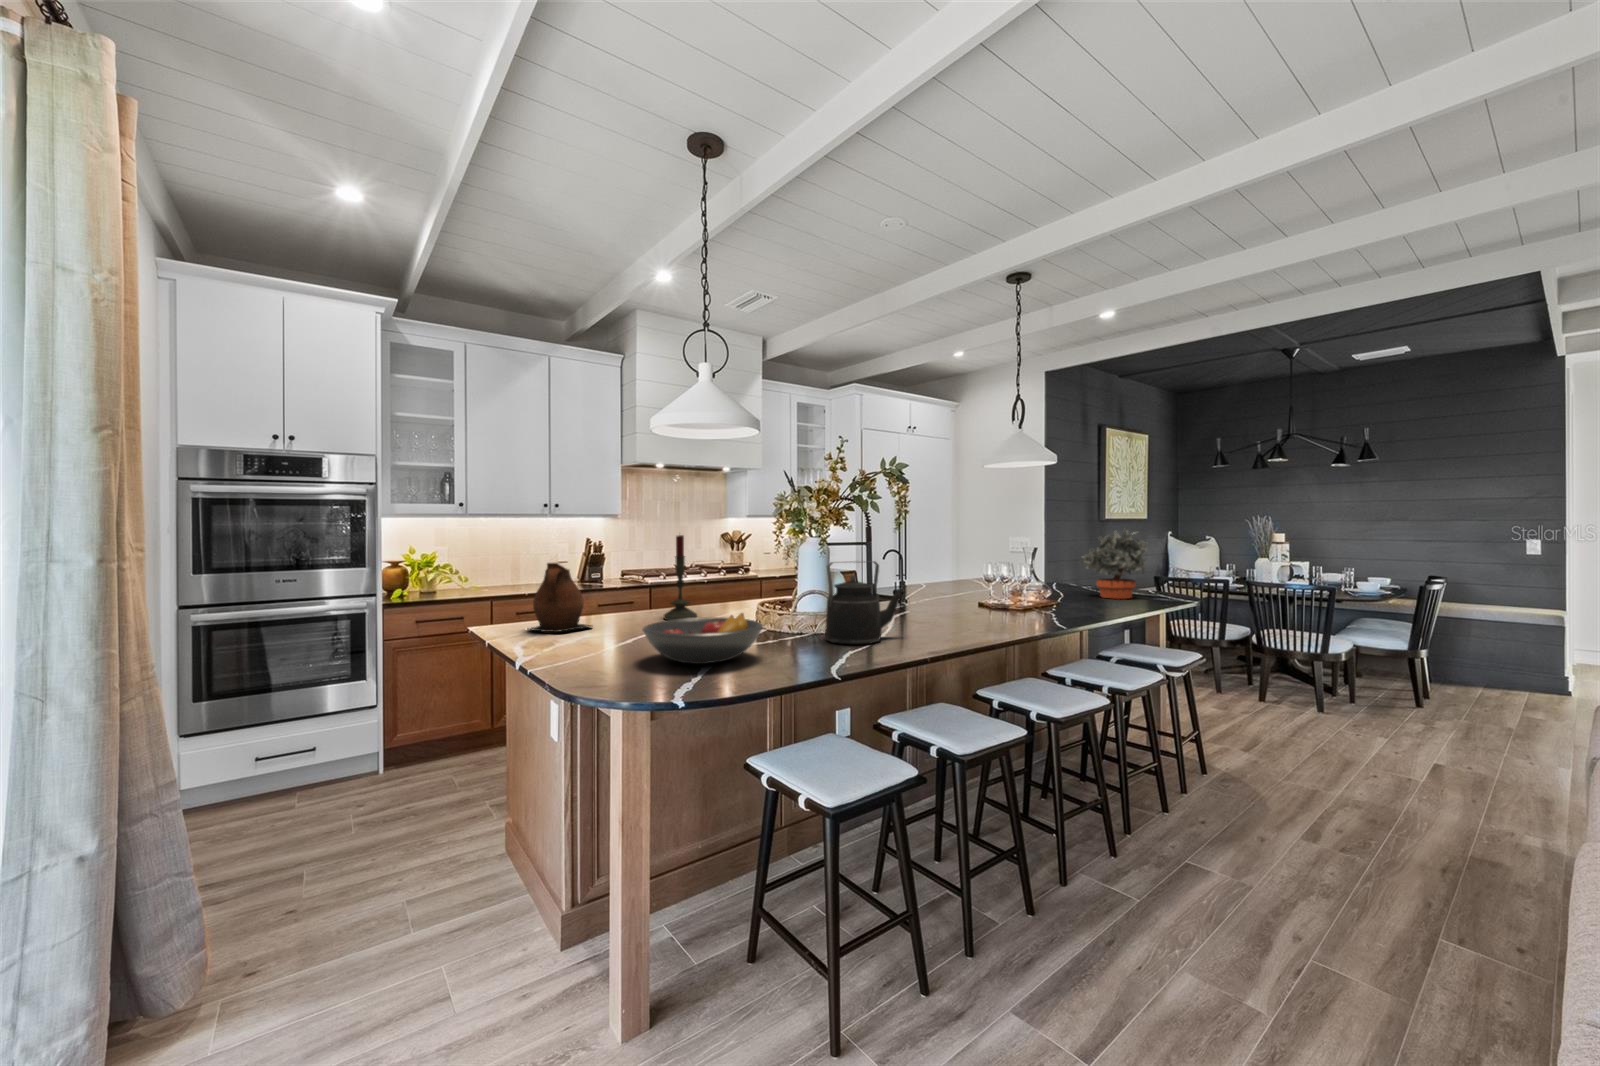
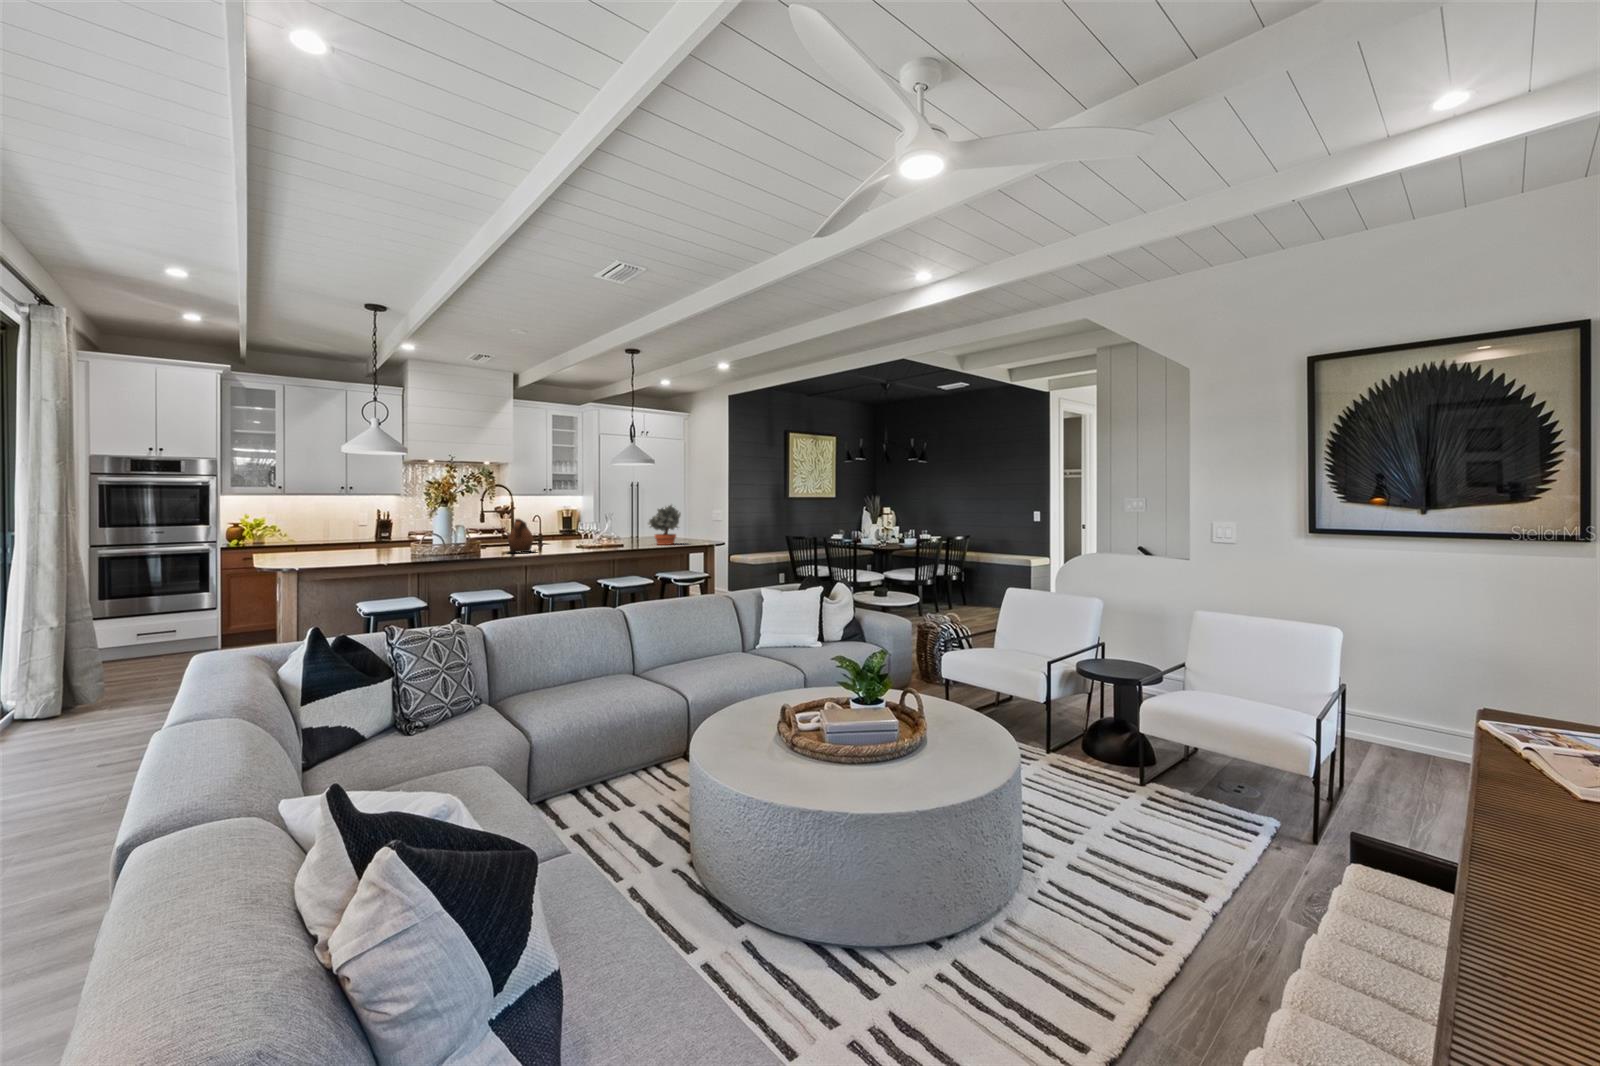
candle: present [664,535,697,620] -> none [366,505,387,552]
kettle: present [825,561,903,644] -> none [419,518,465,557]
ceramic pitcher: present [531,563,593,632] -> present [508,519,533,553]
fruit bowl: present [643,613,763,664] -> none [307,540,372,561]

